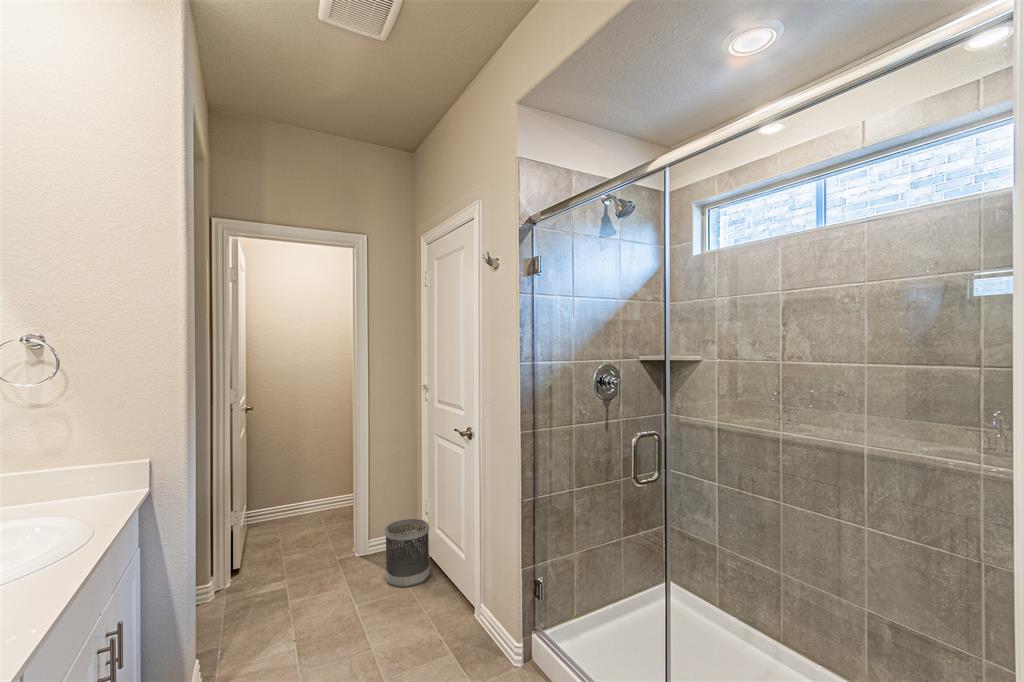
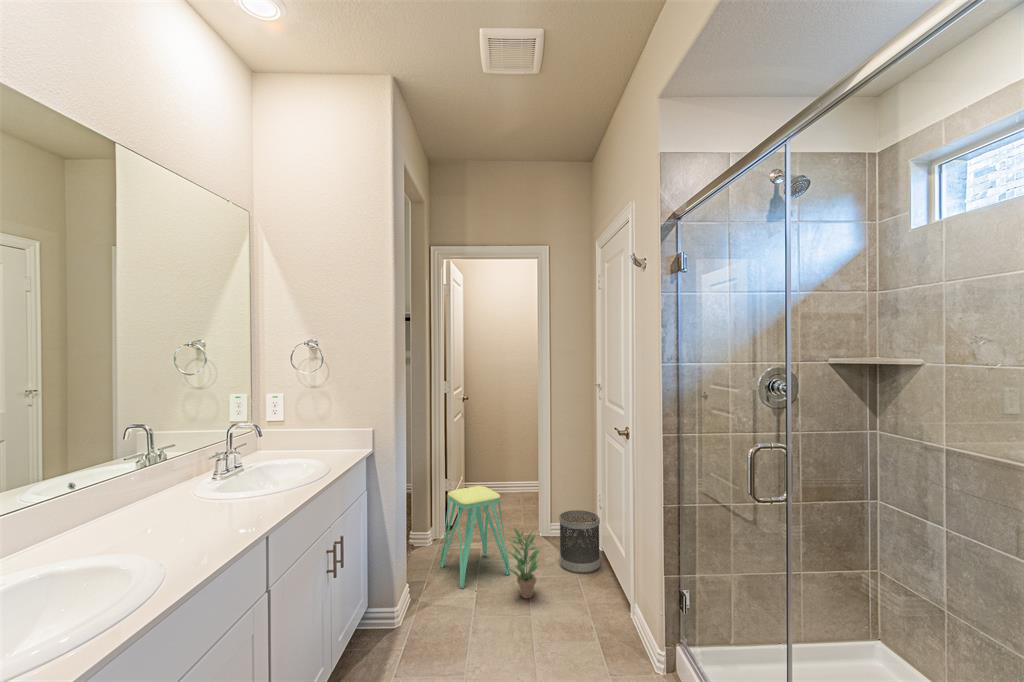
stool: none [236,513,332,642] -> present [440,486,510,588]
potted plant: none [335,550,380,631] -> present [509,528,541,598]

